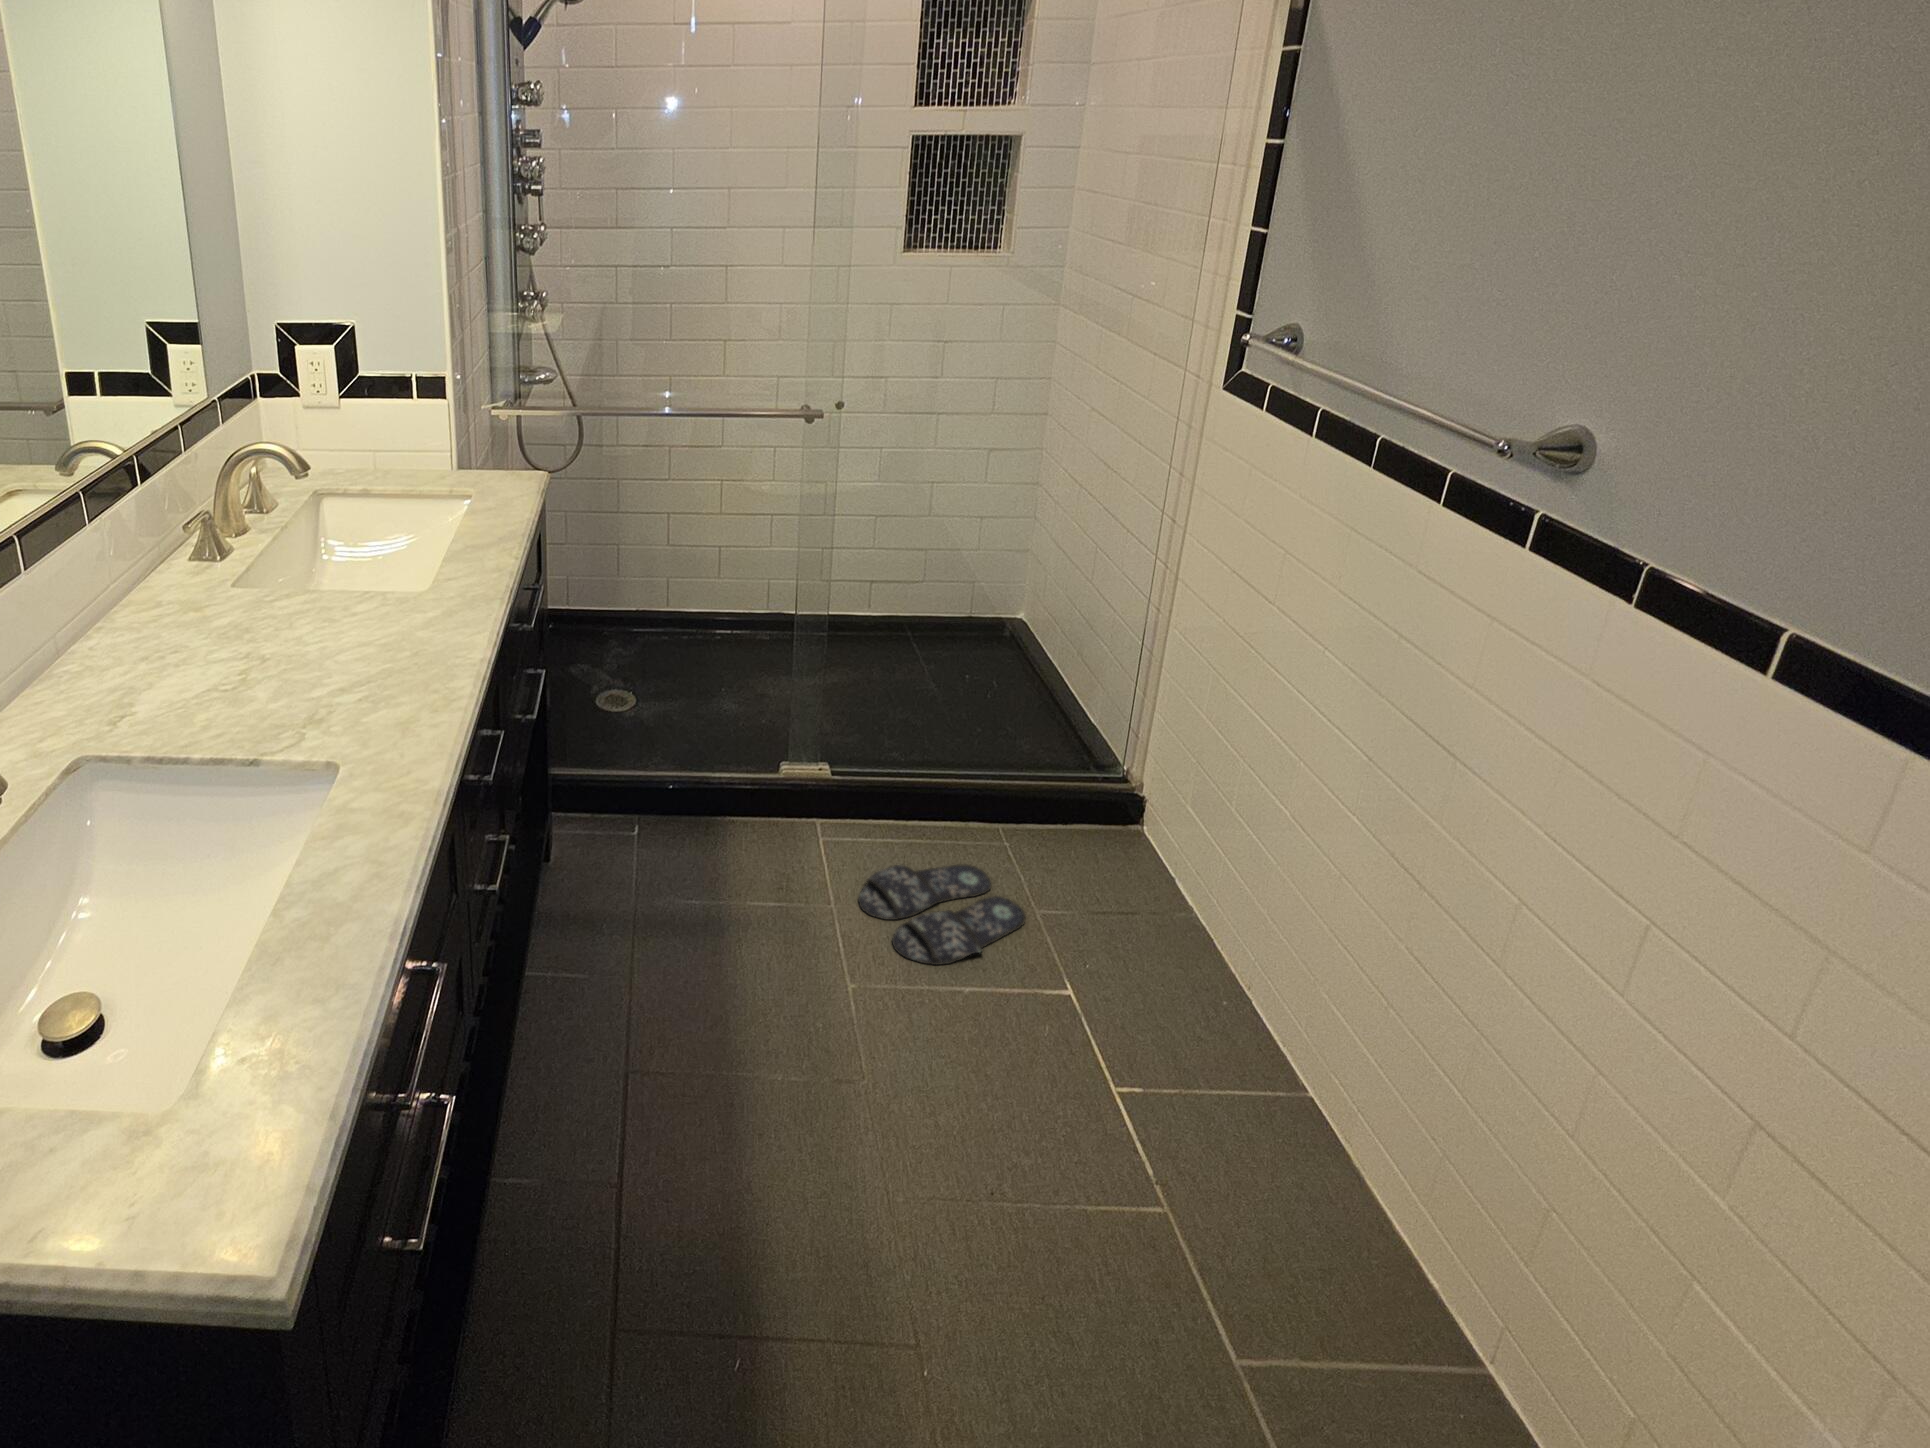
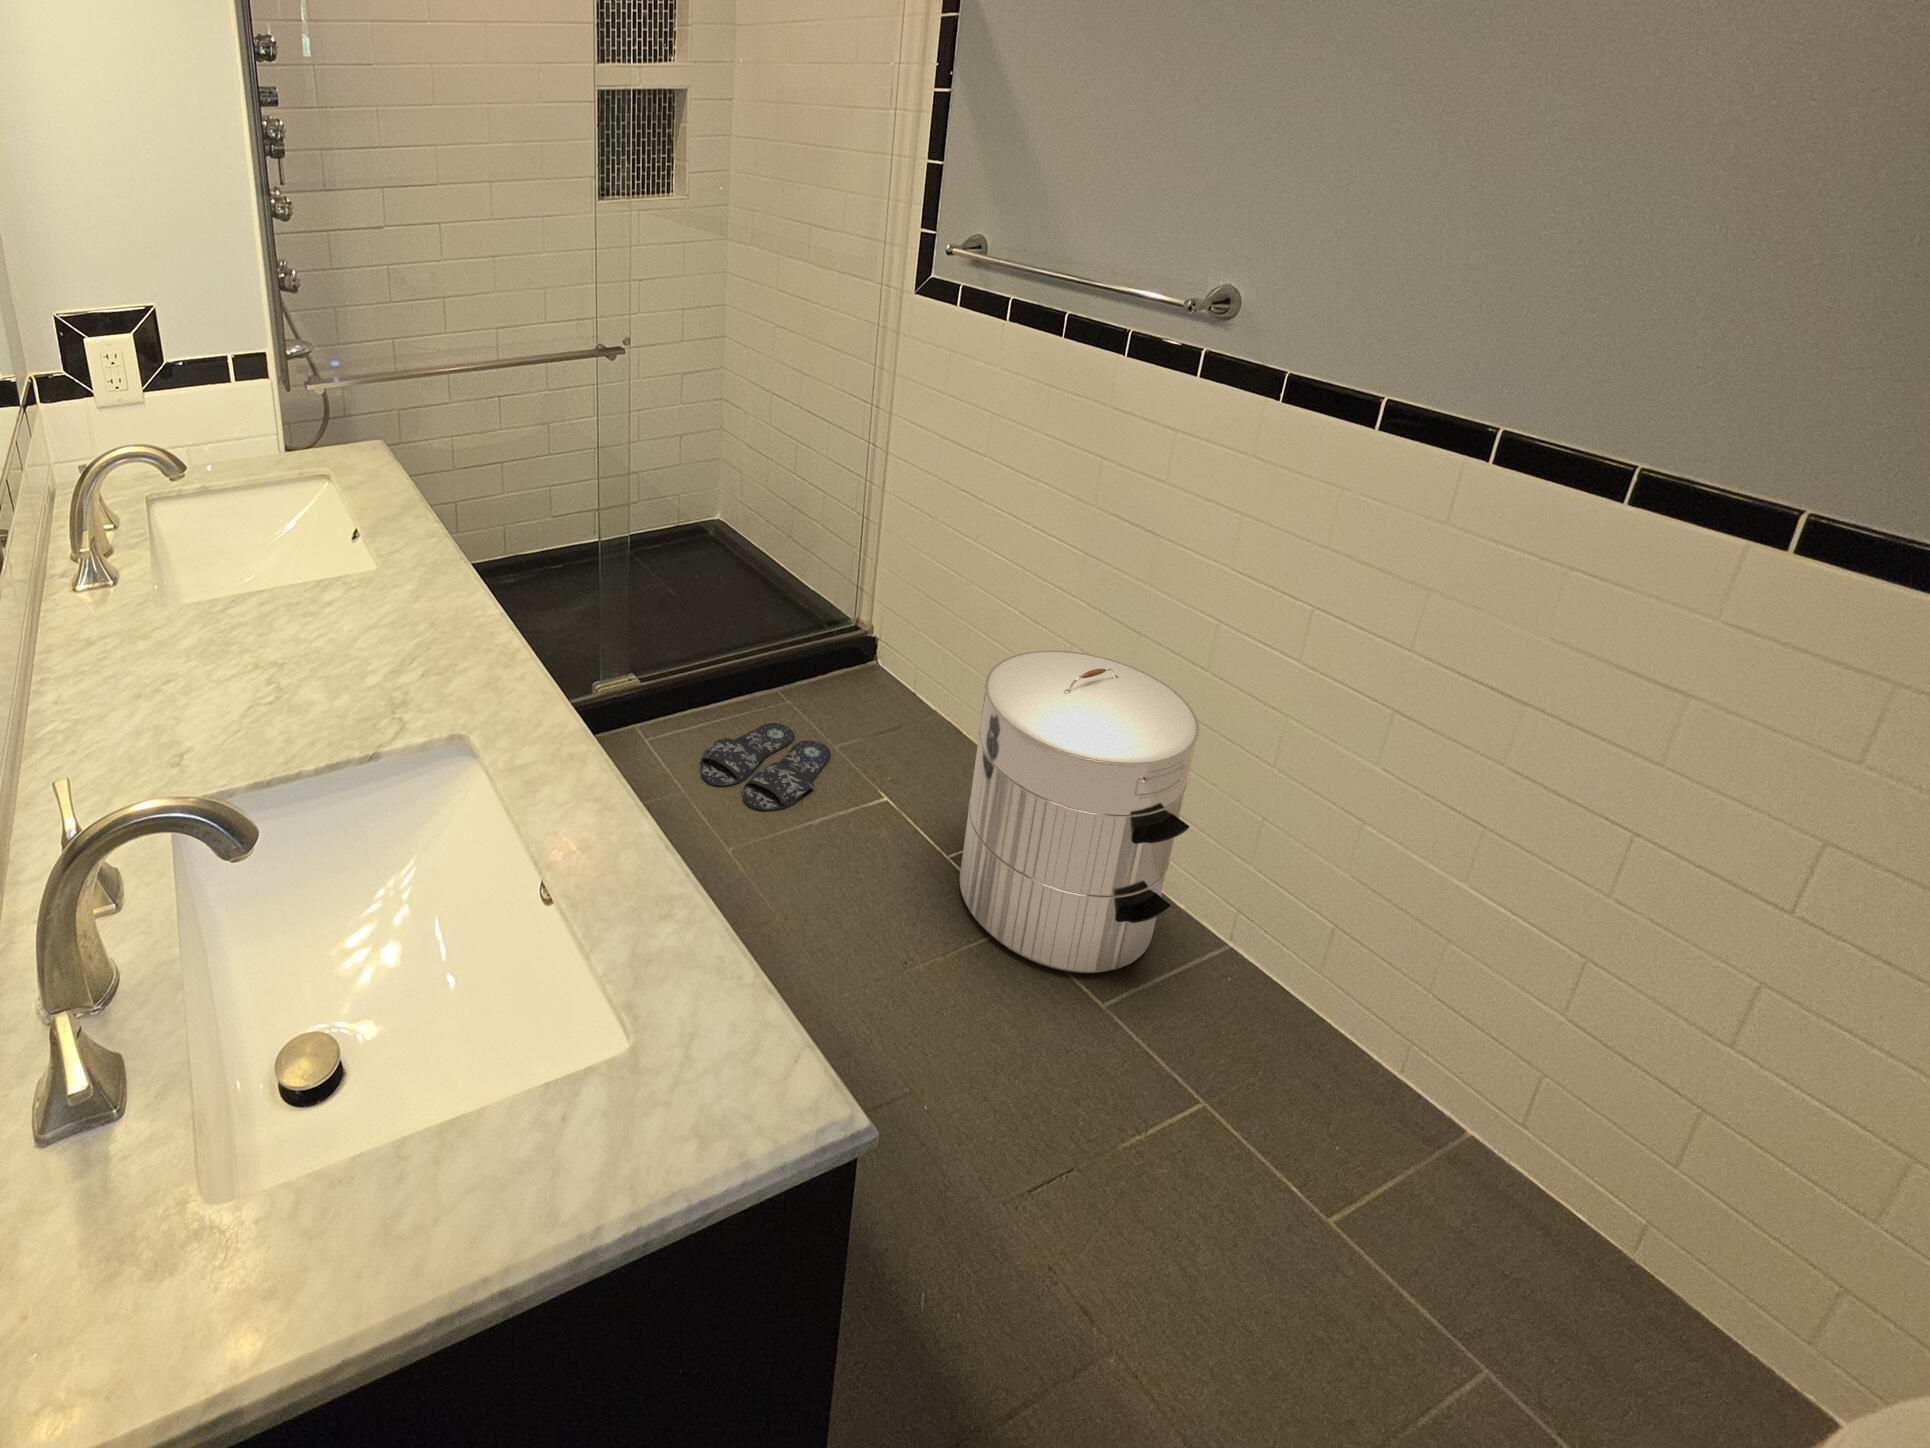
waste bin: none [1105,865,1454,1325] -> present [960,651,1199,973]

